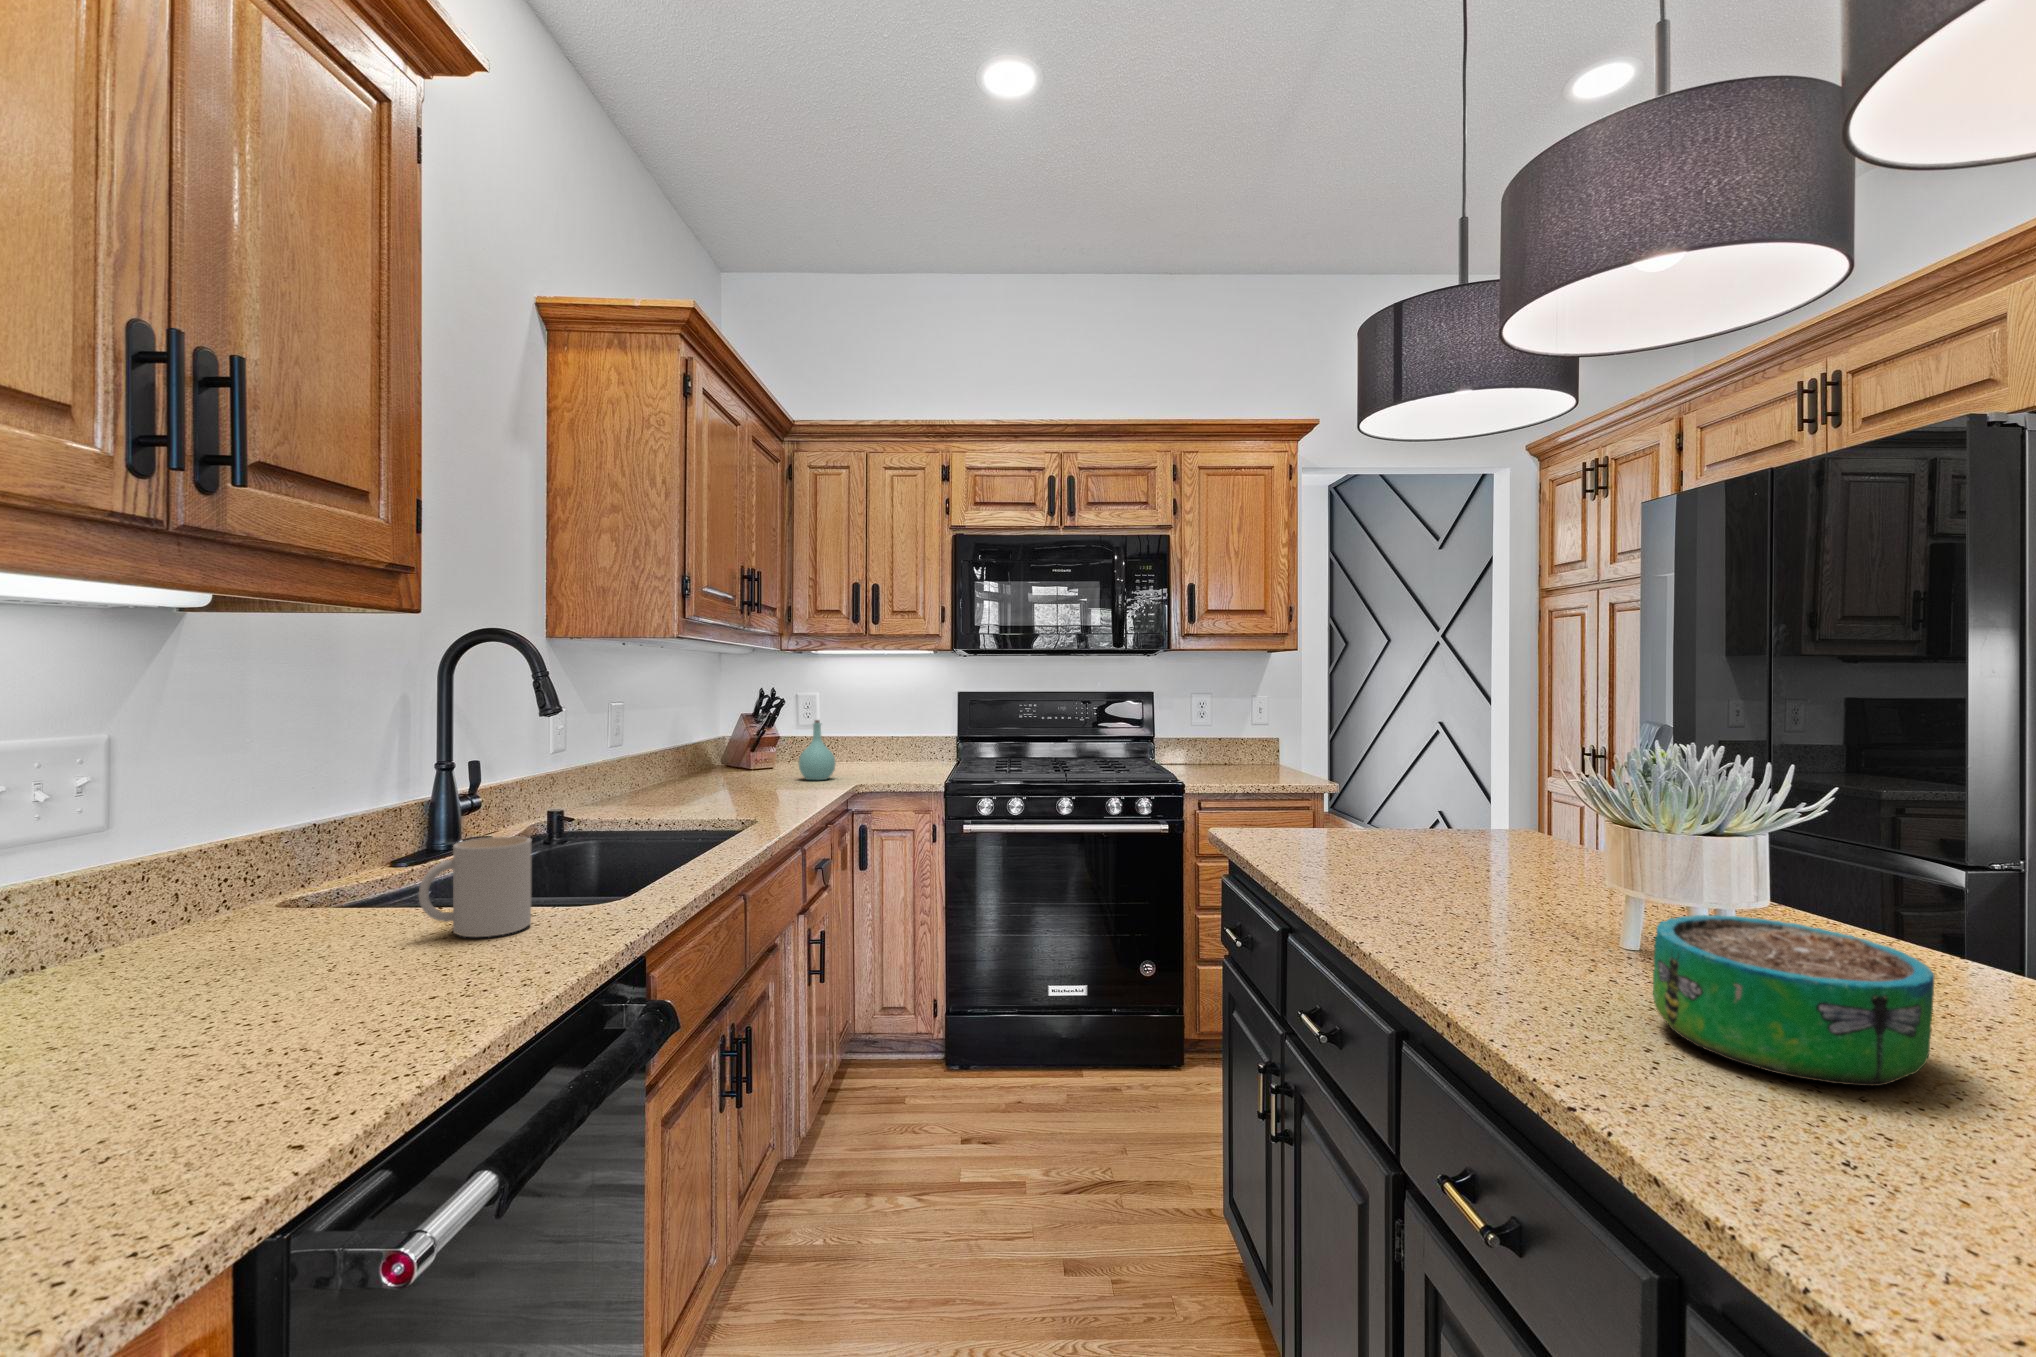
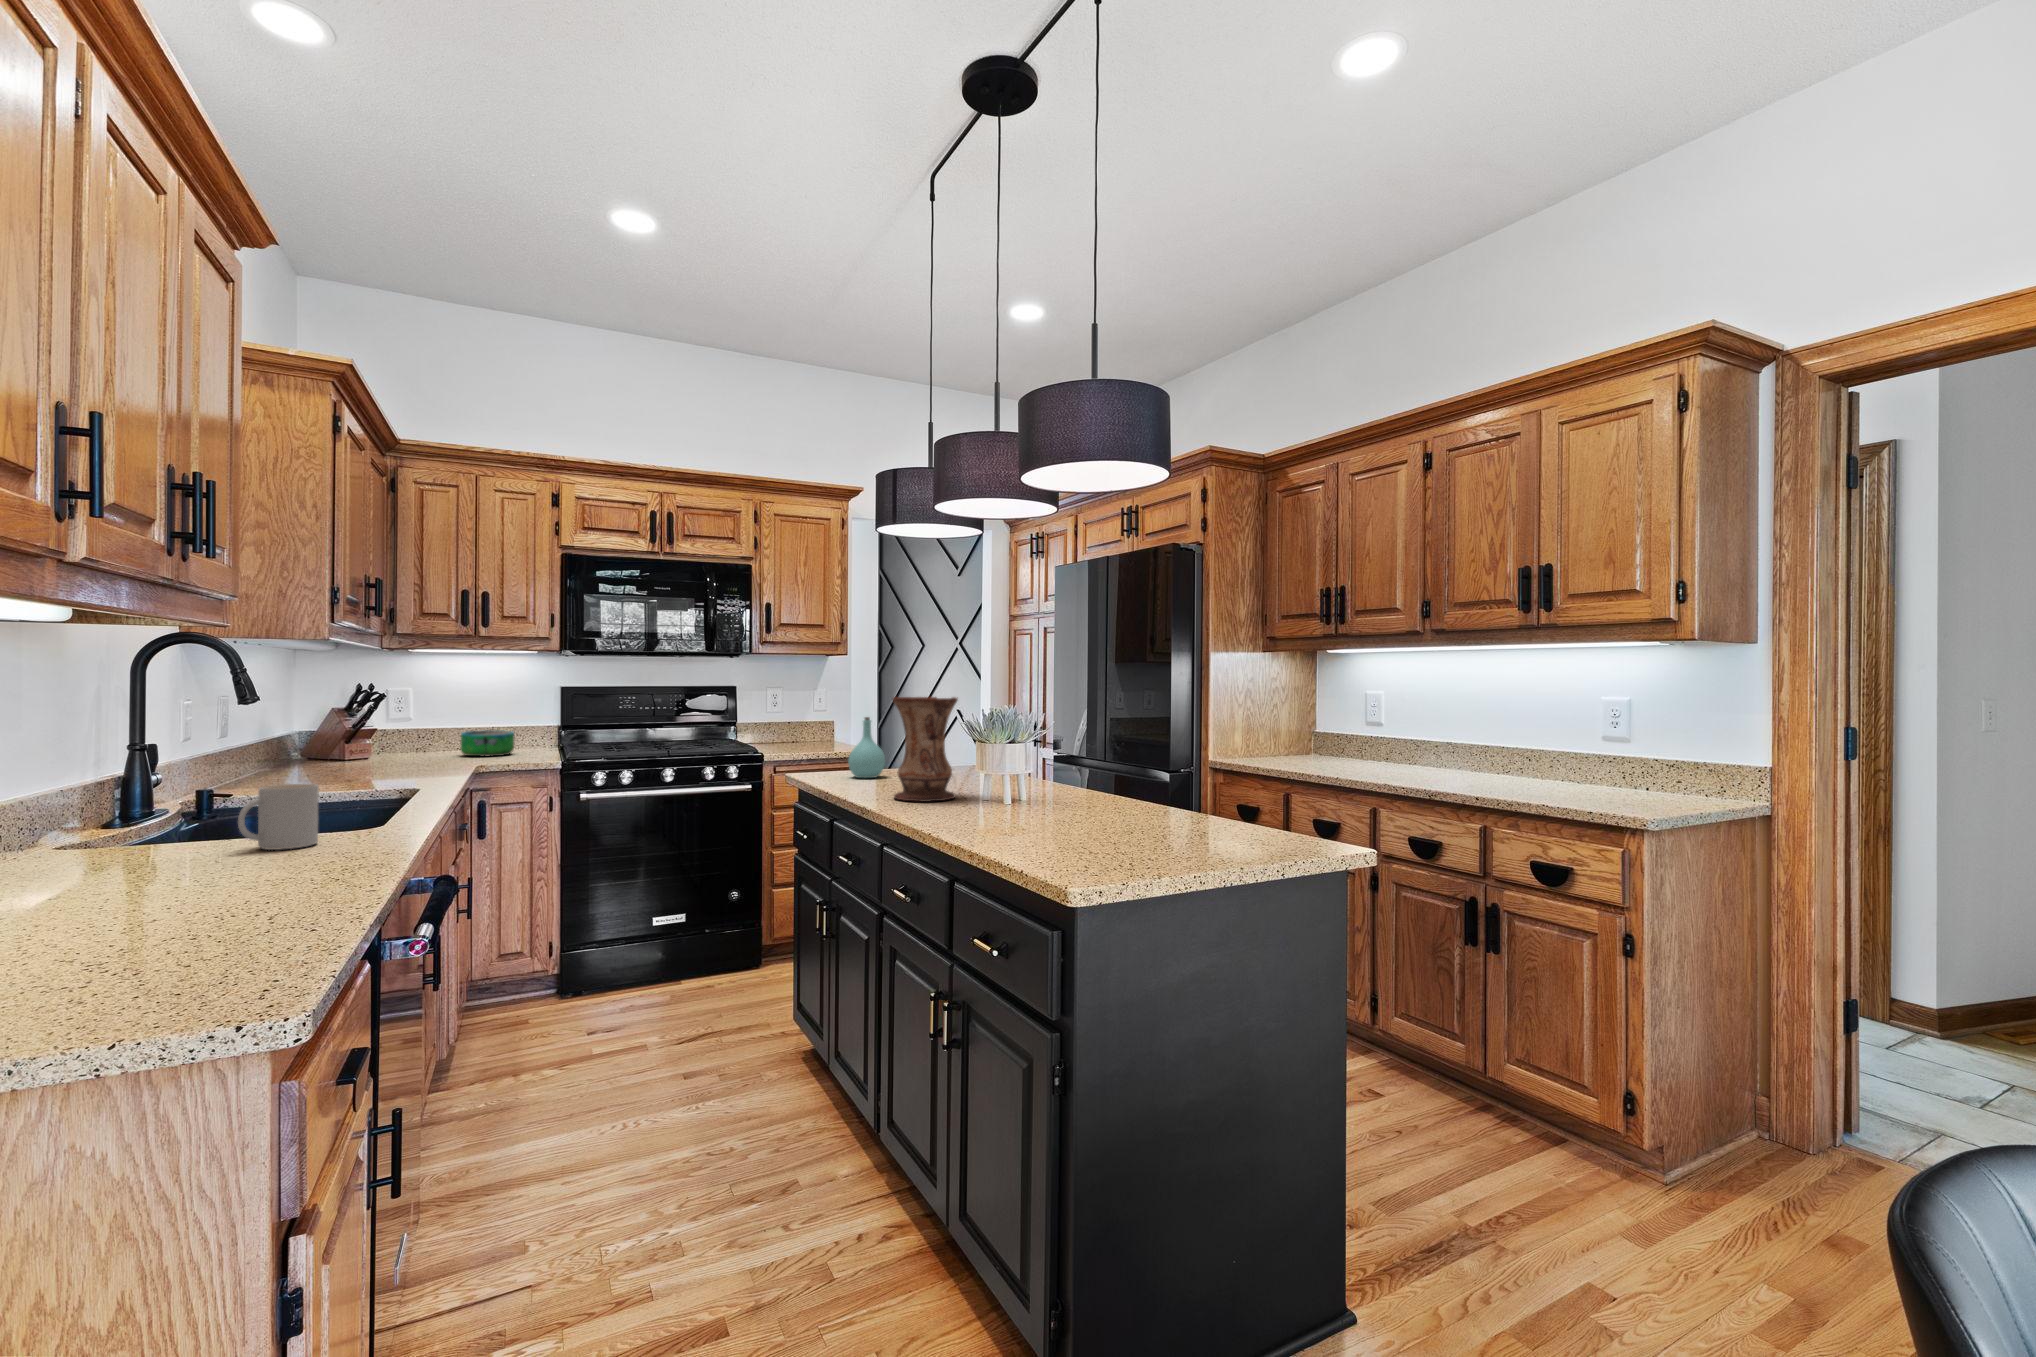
vase: none [1402,716,1540,922] -> present [893,697,958,802]
bottle: present [798,720,836,780] -> present [848,717,885,778]
decorative bowl: present [1653,915,1934,1086] -> present [460,730,515,756]

